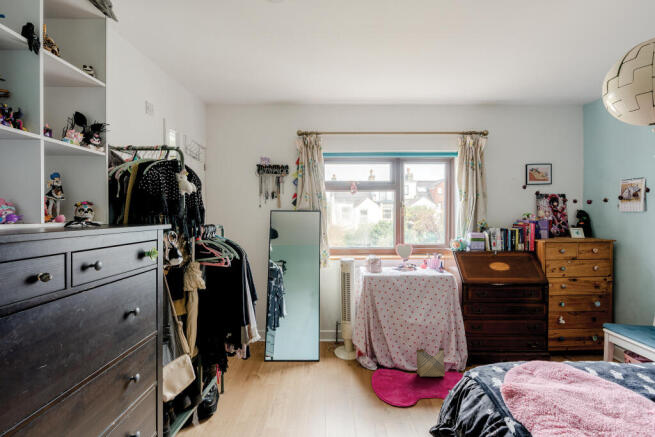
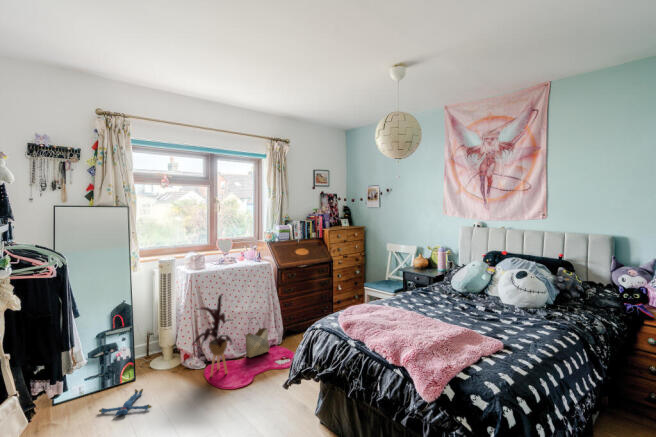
house plant: none [355,303,400,386] -> present [193,295,232,376]
plush toy: none [283,371,317,394] -> present [99,389,152,416]

